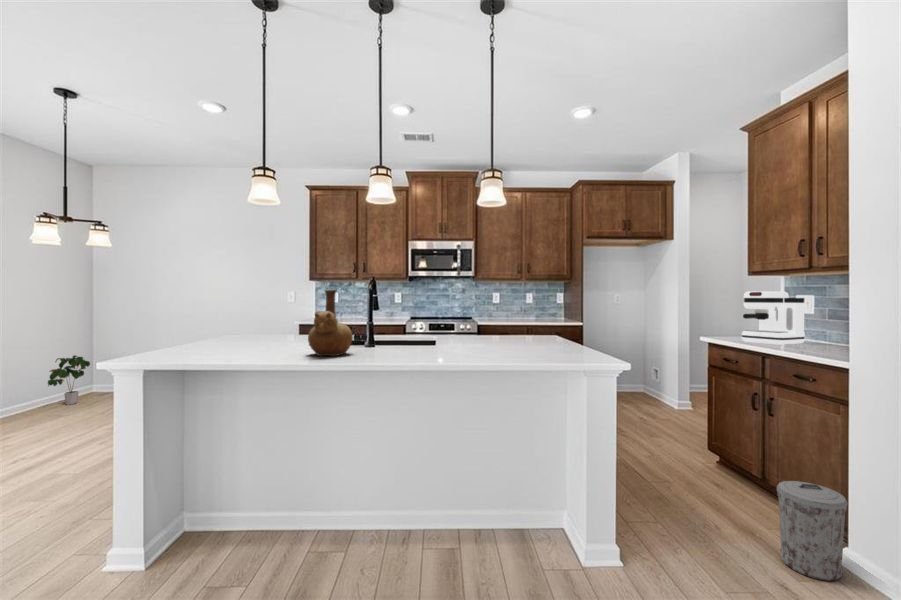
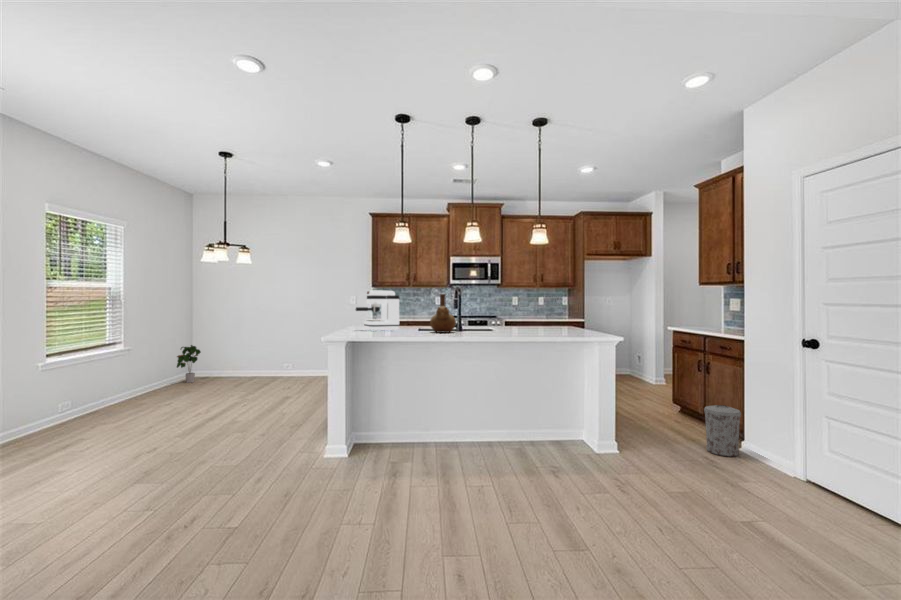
coffee maker: present [742,291,805,346] -> present [356,290,399,331]

